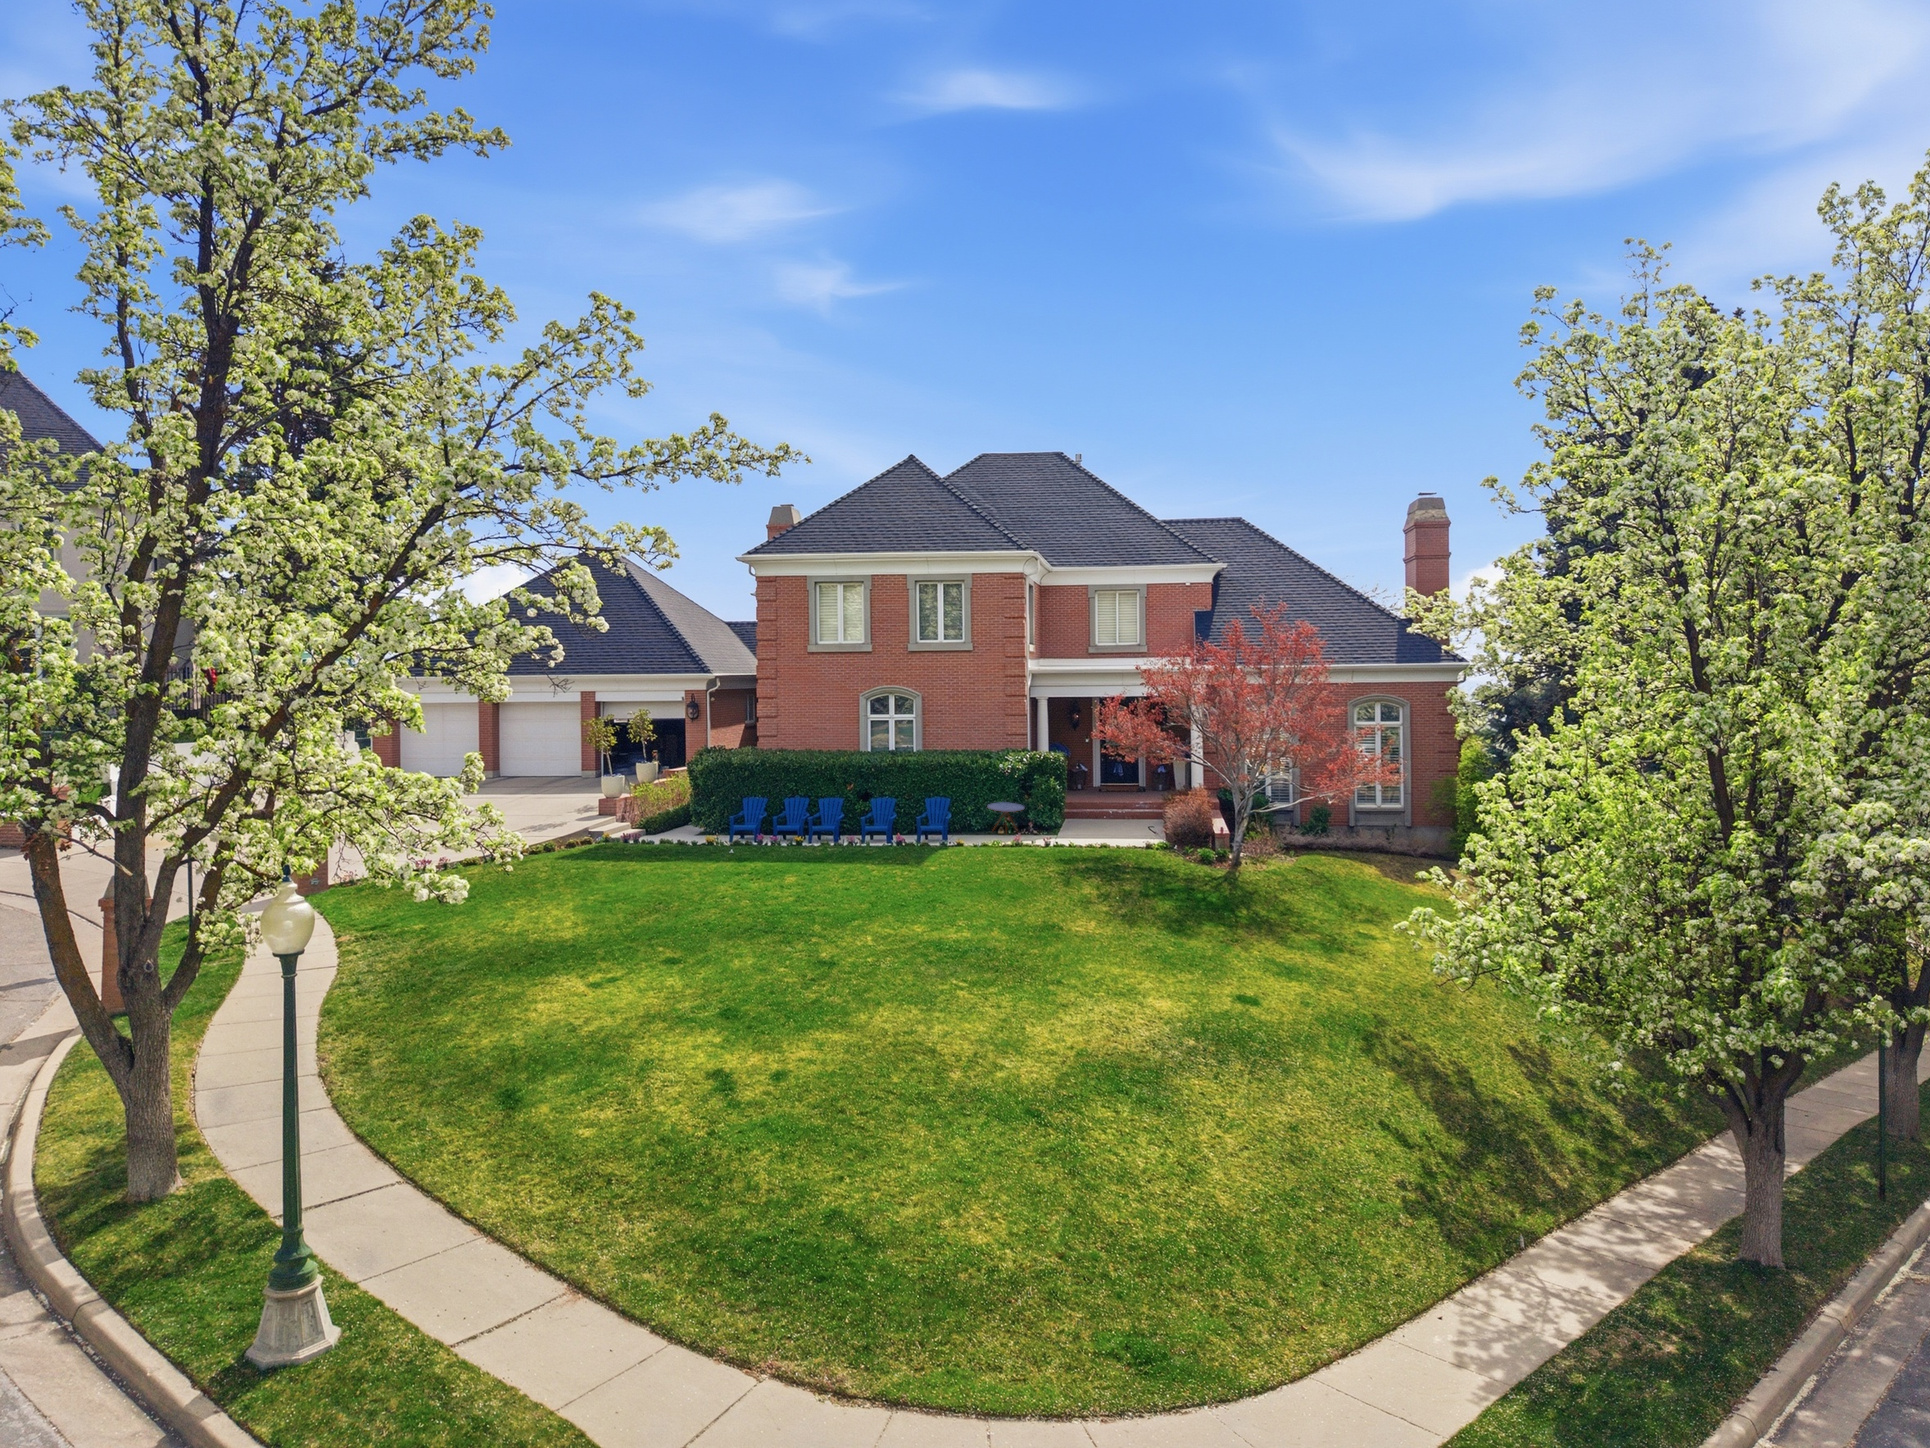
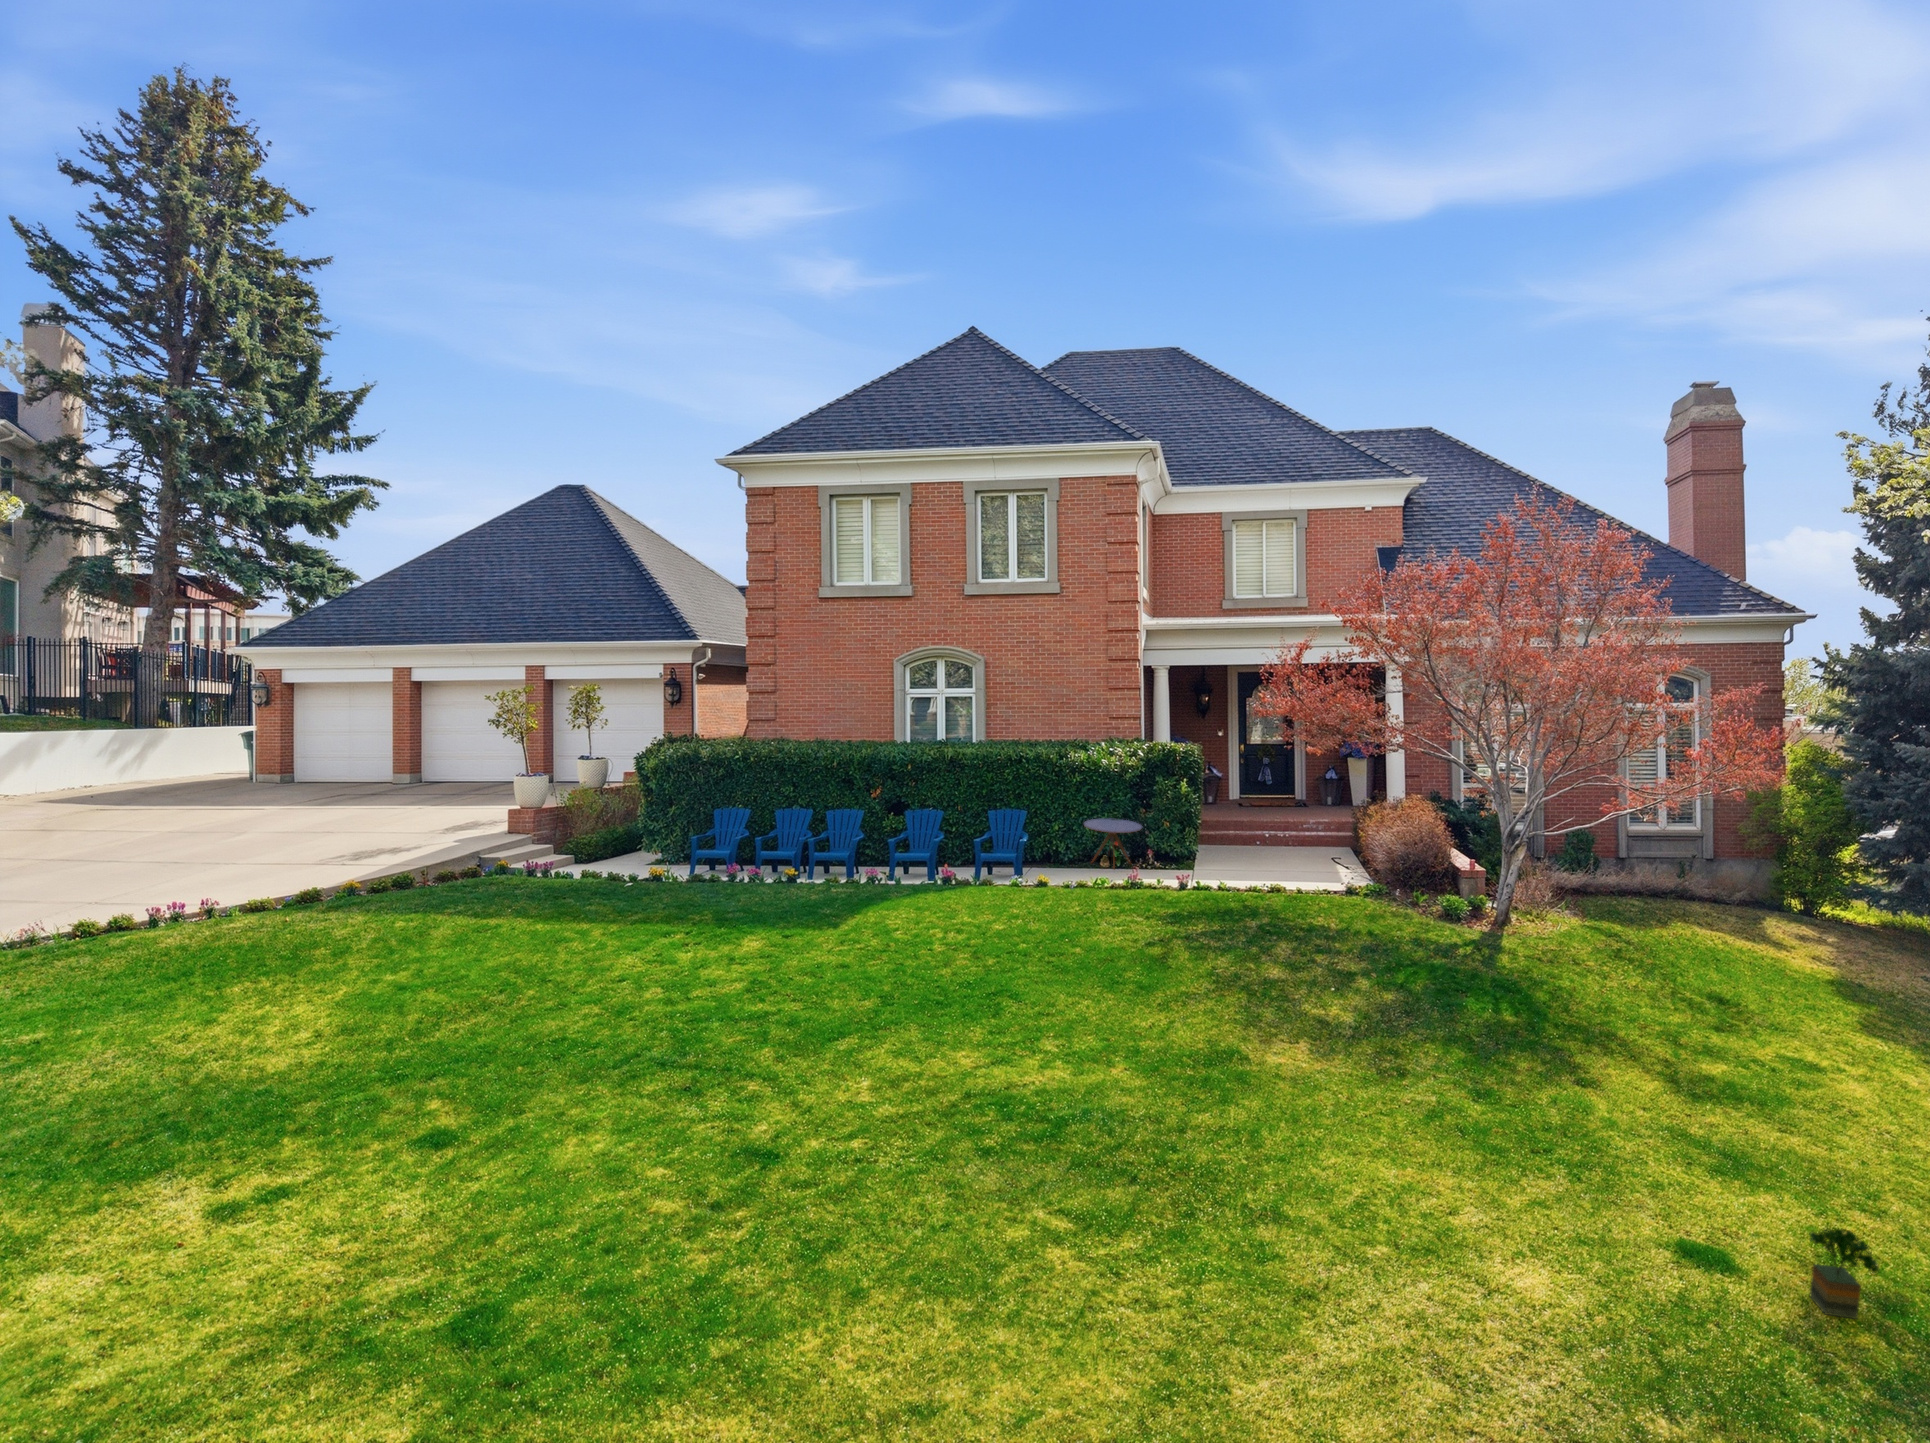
potted tree: none [1286,983,1311,1022] -> present [1810,1228,1879,1319]

